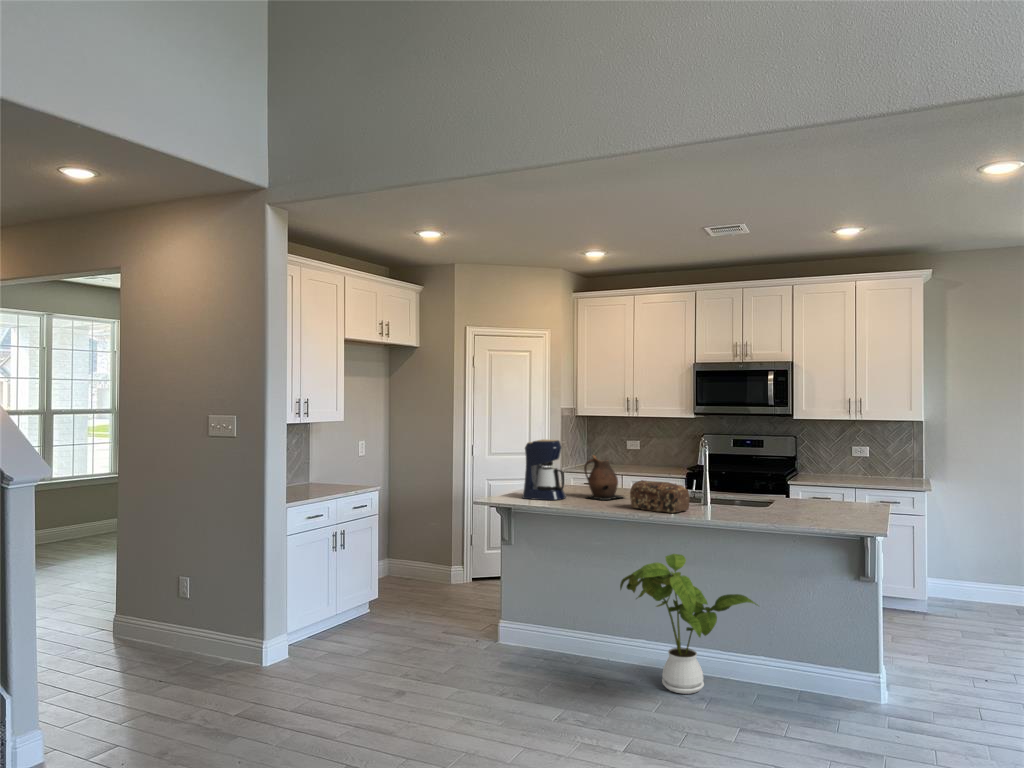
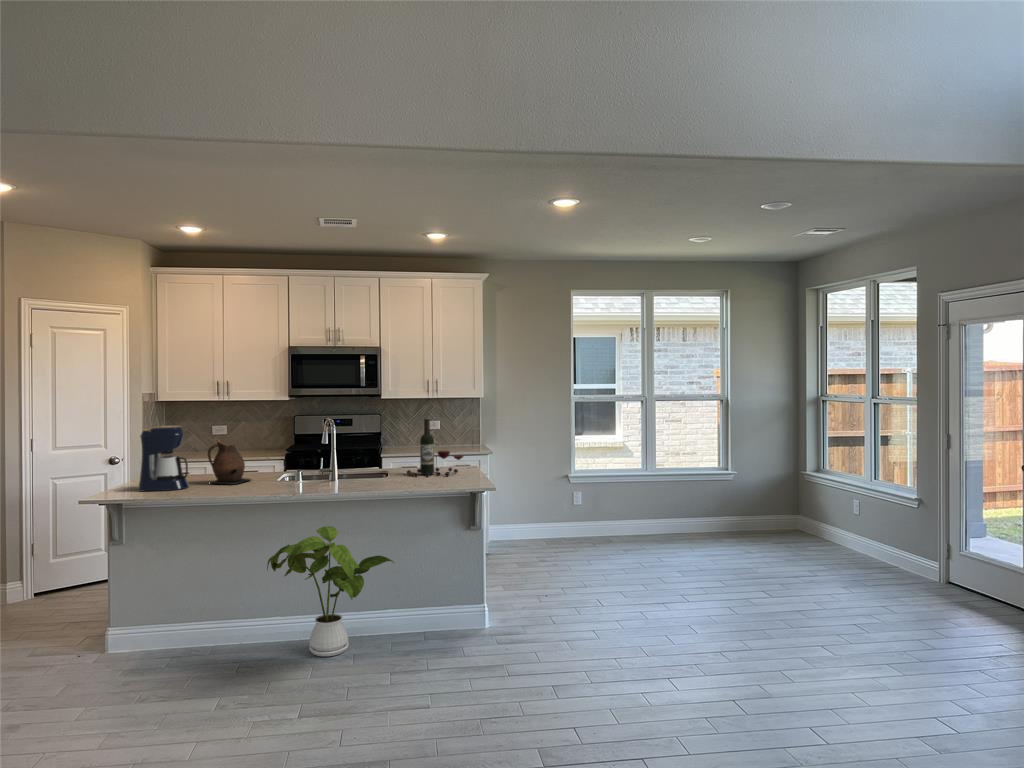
wine bottle: none [788,445,859,515] -> present [407,419,463,477]
bread loaf: present [630,480,690,513] -> none [269,460,328,489]

